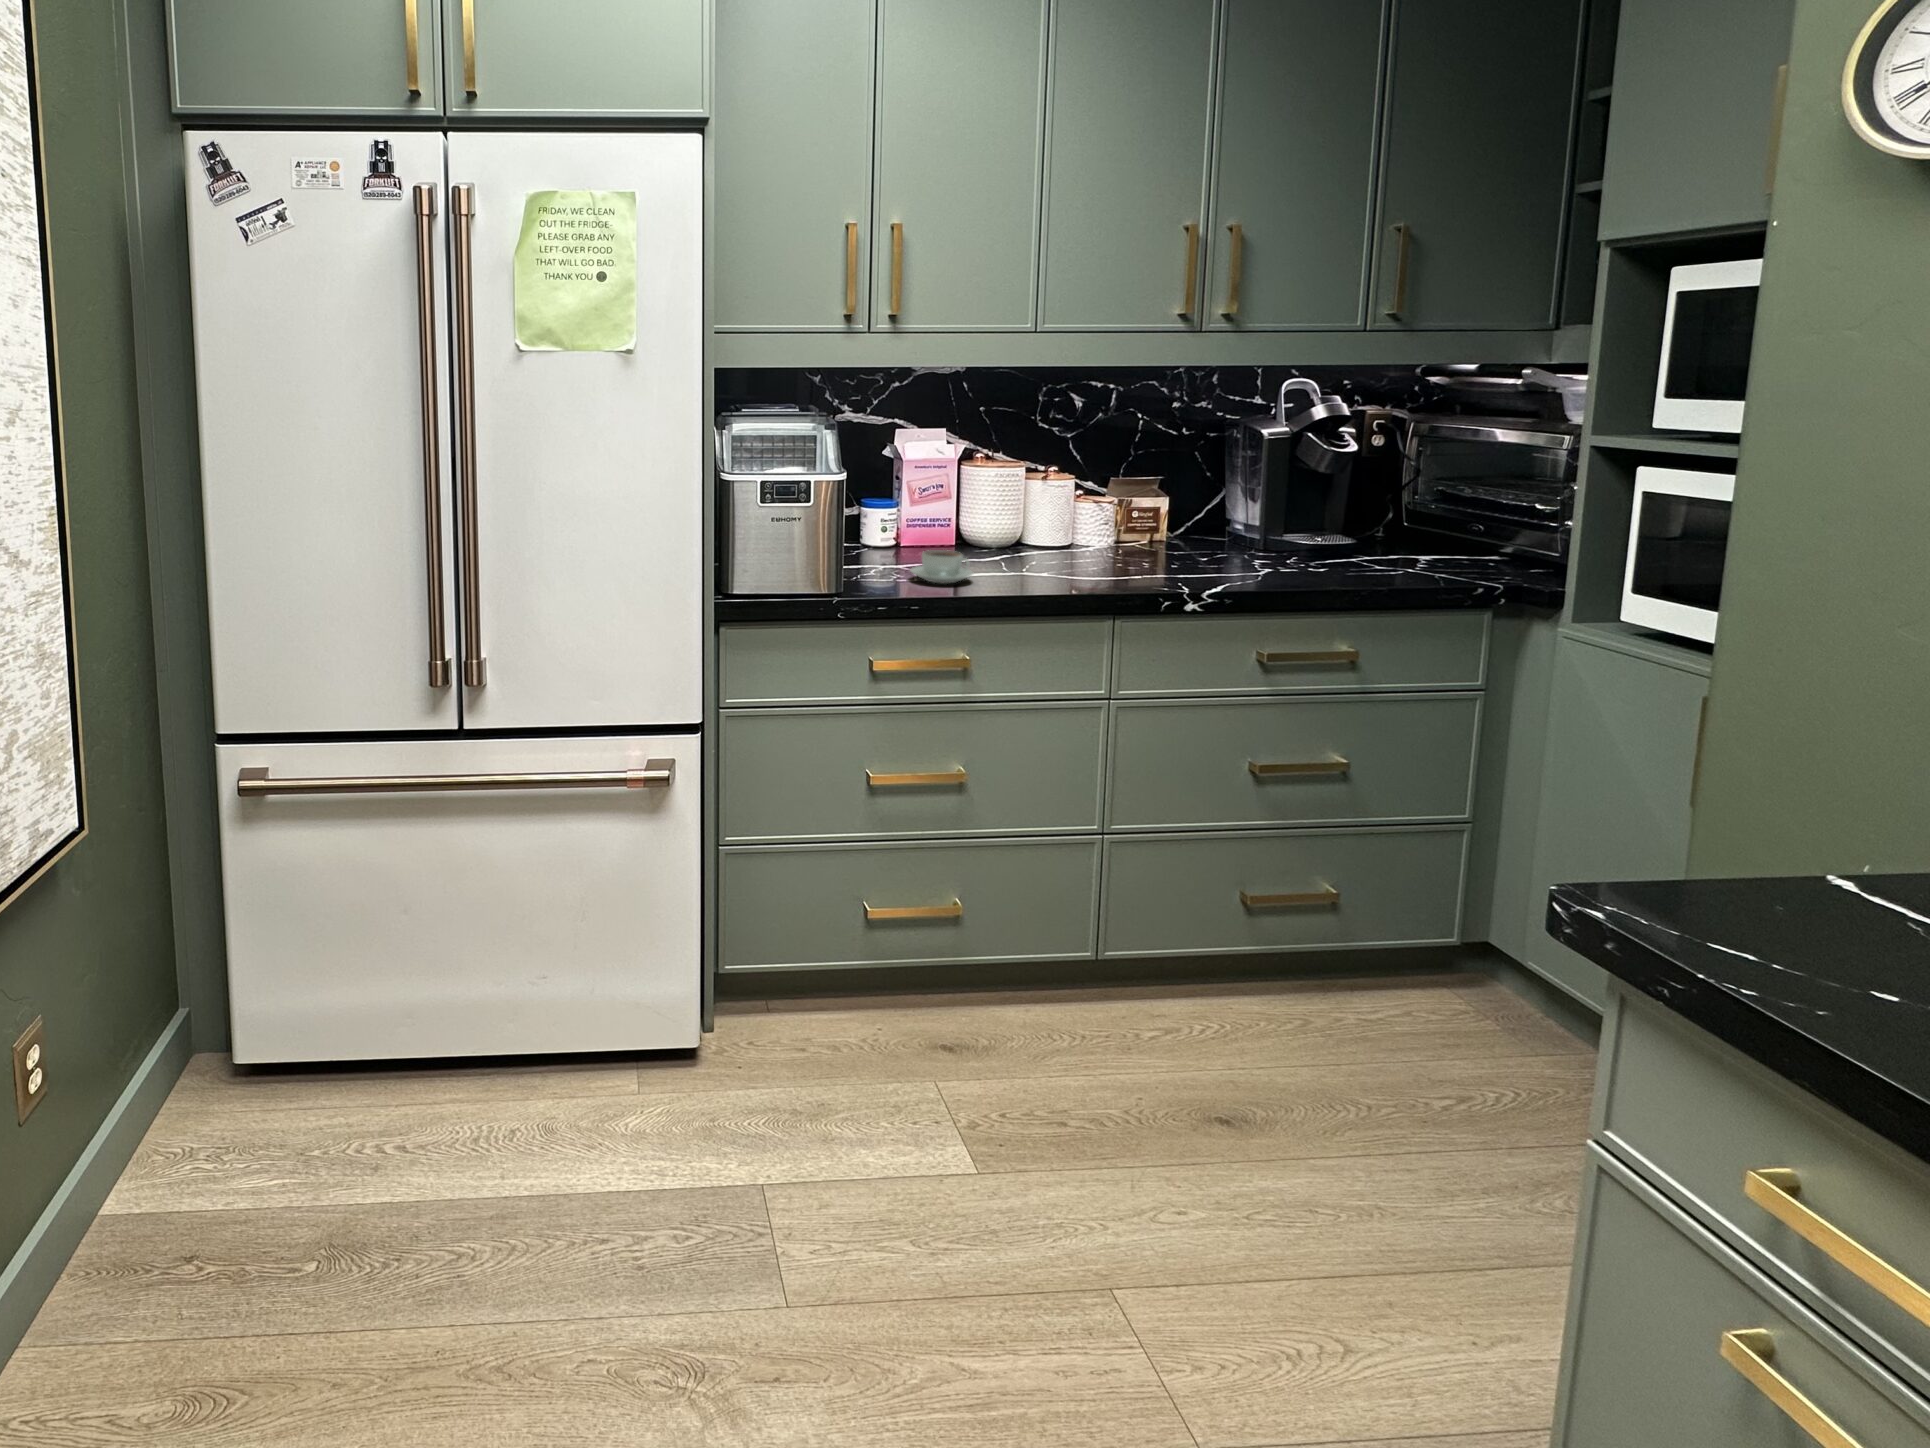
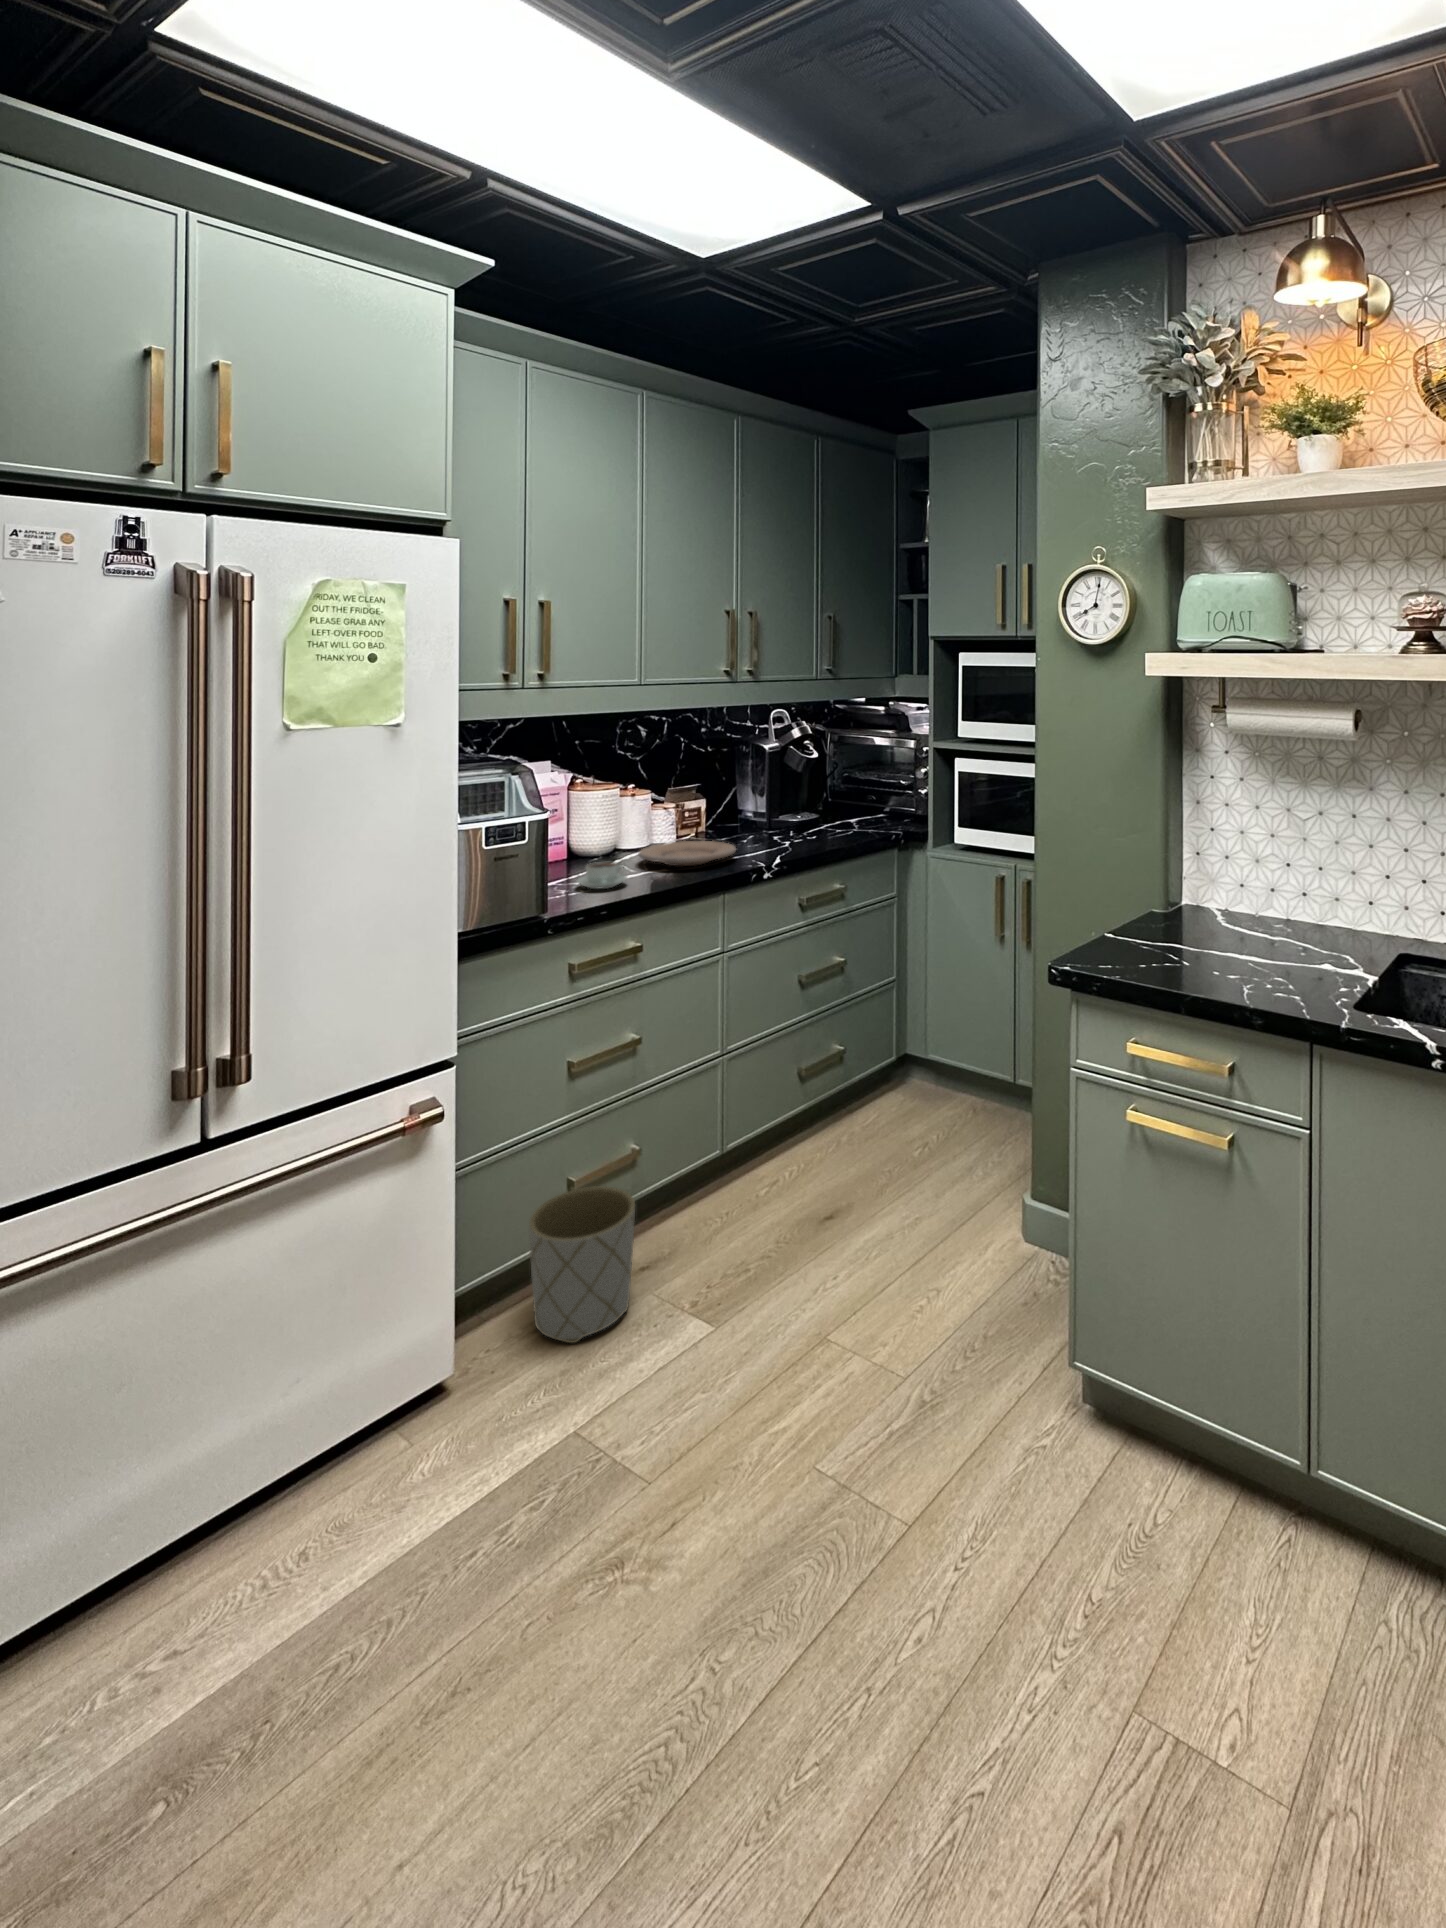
plate: none [1017,544,1156,577] -> present [638,841,736,866]
planter: none [792,922,913,1095] -> present [529,1186,635,1343]

